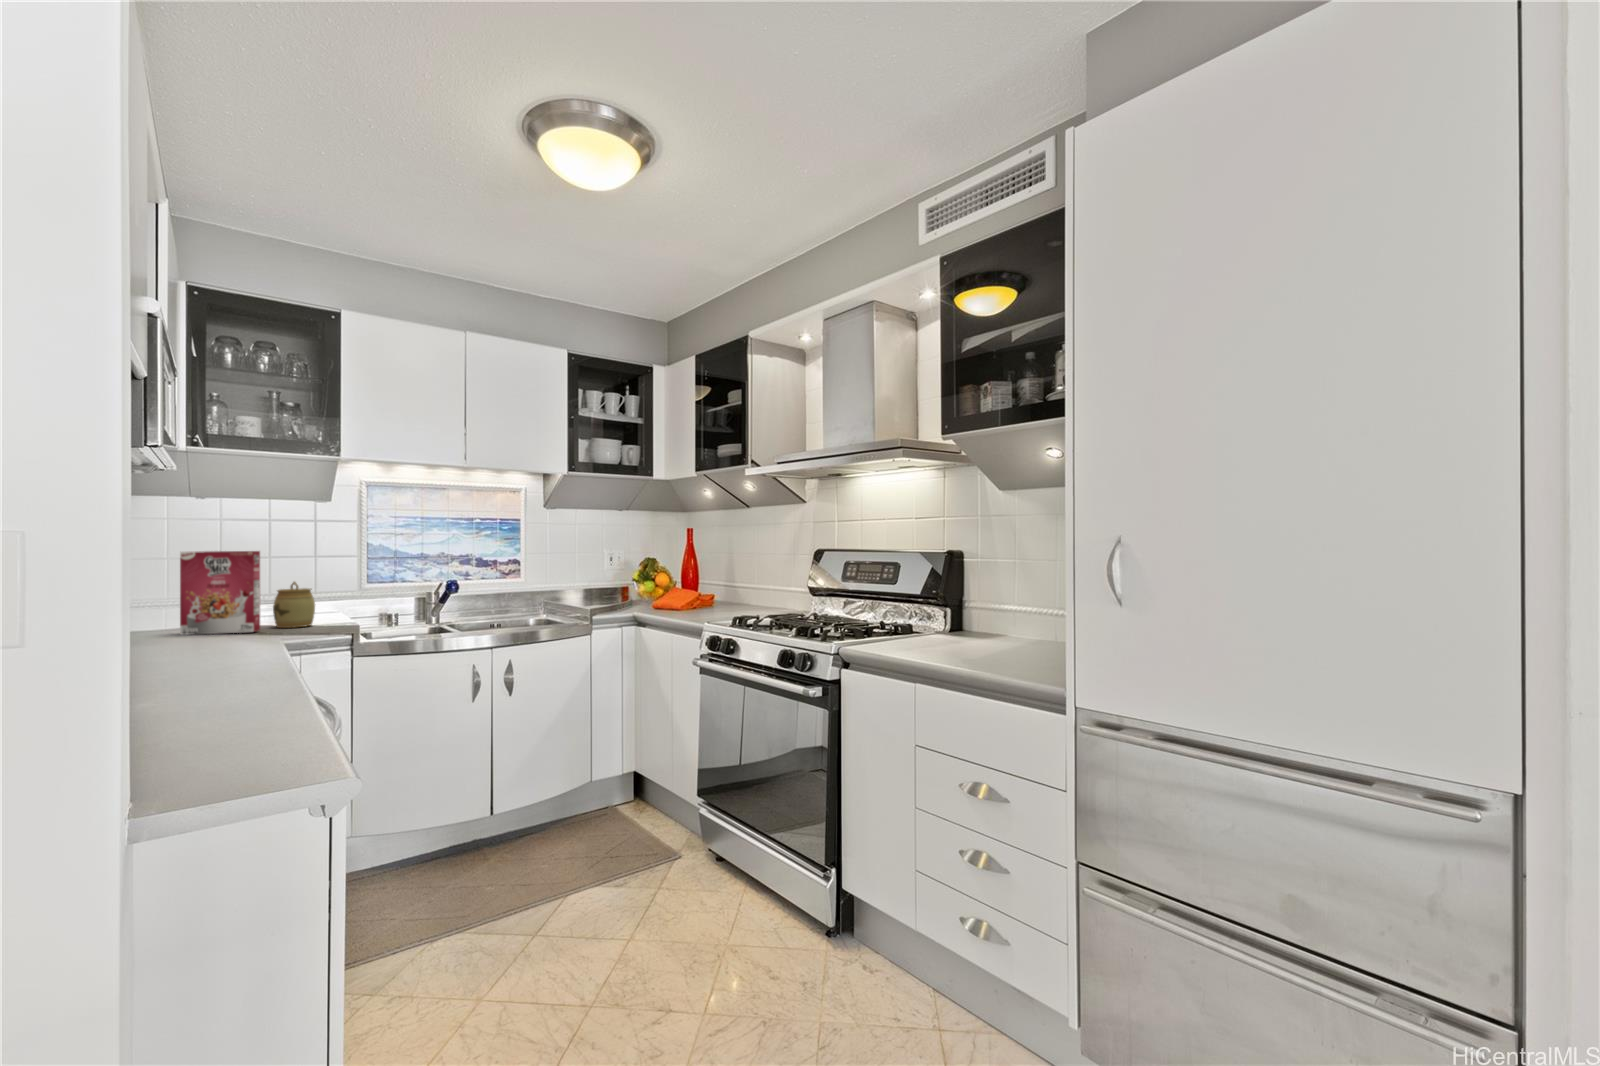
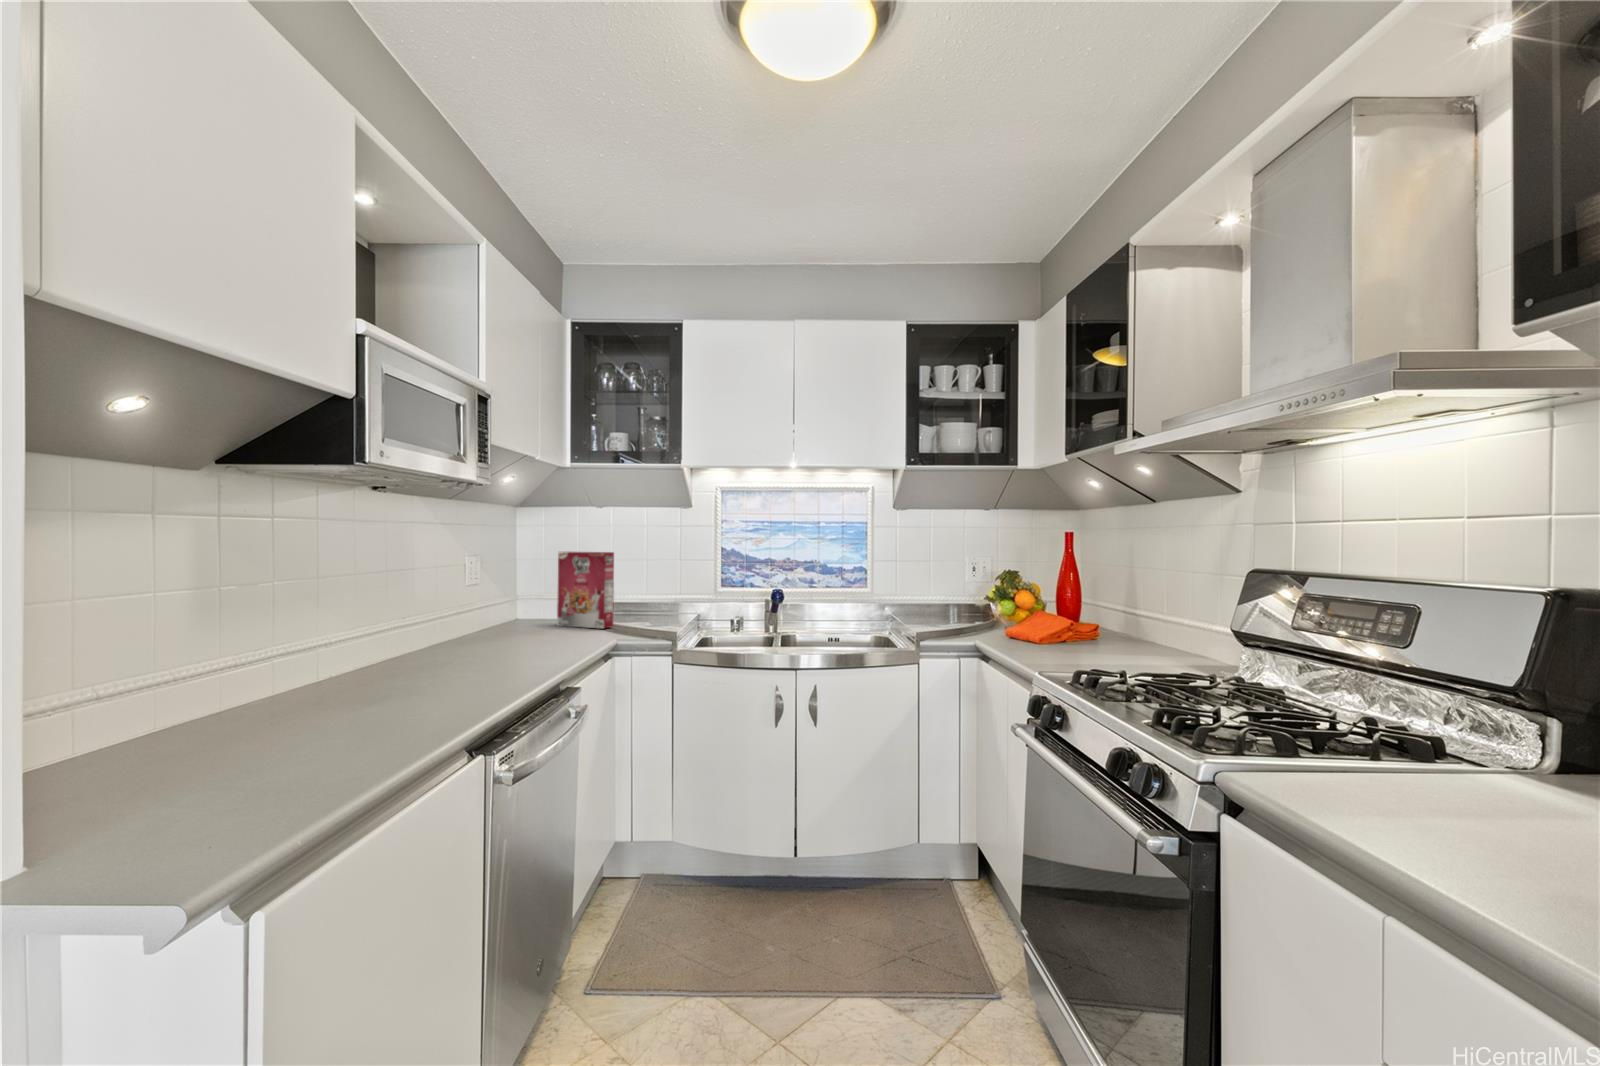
jar: present [273,582,315,628] -> none [631,582,665,626]

